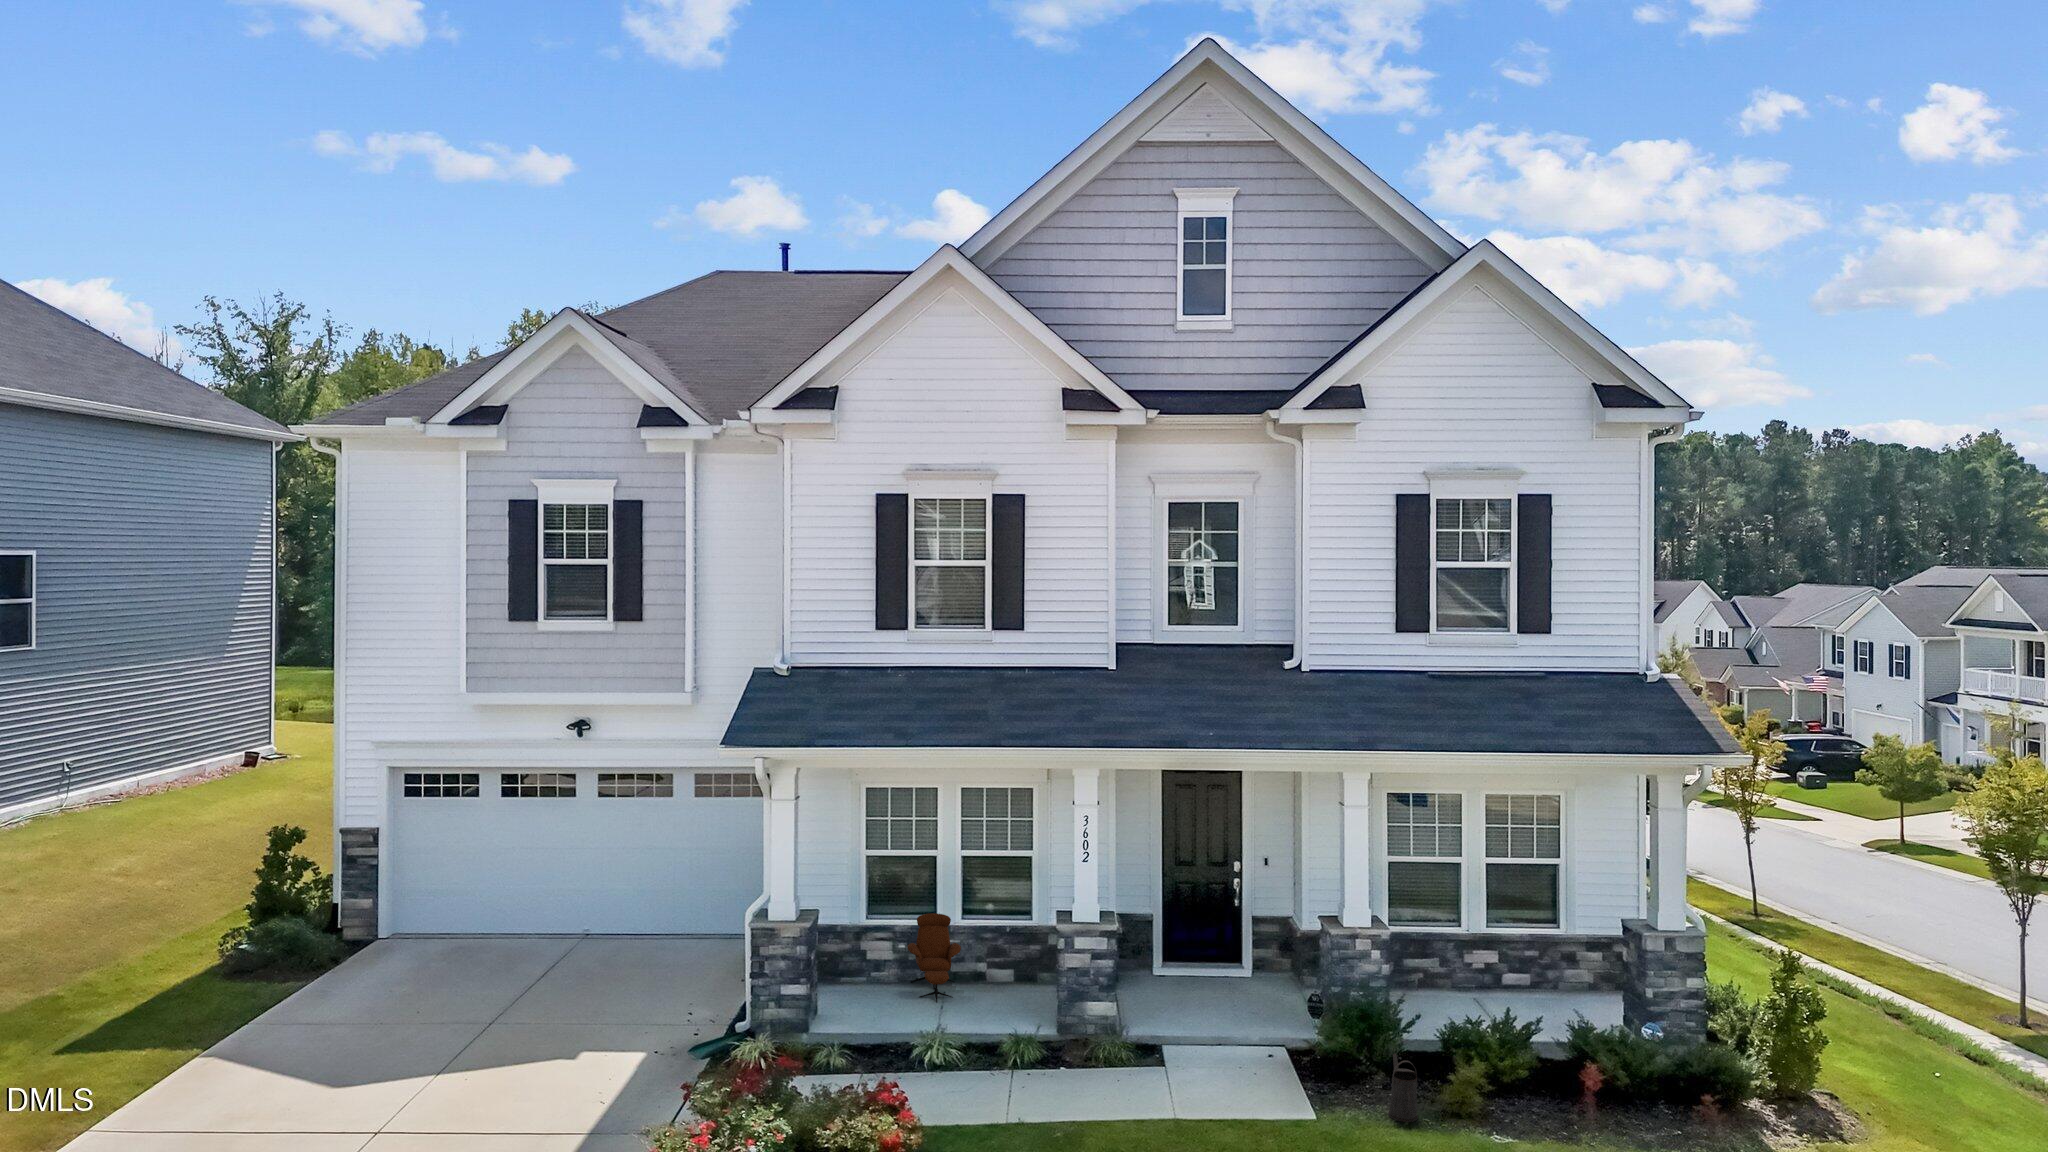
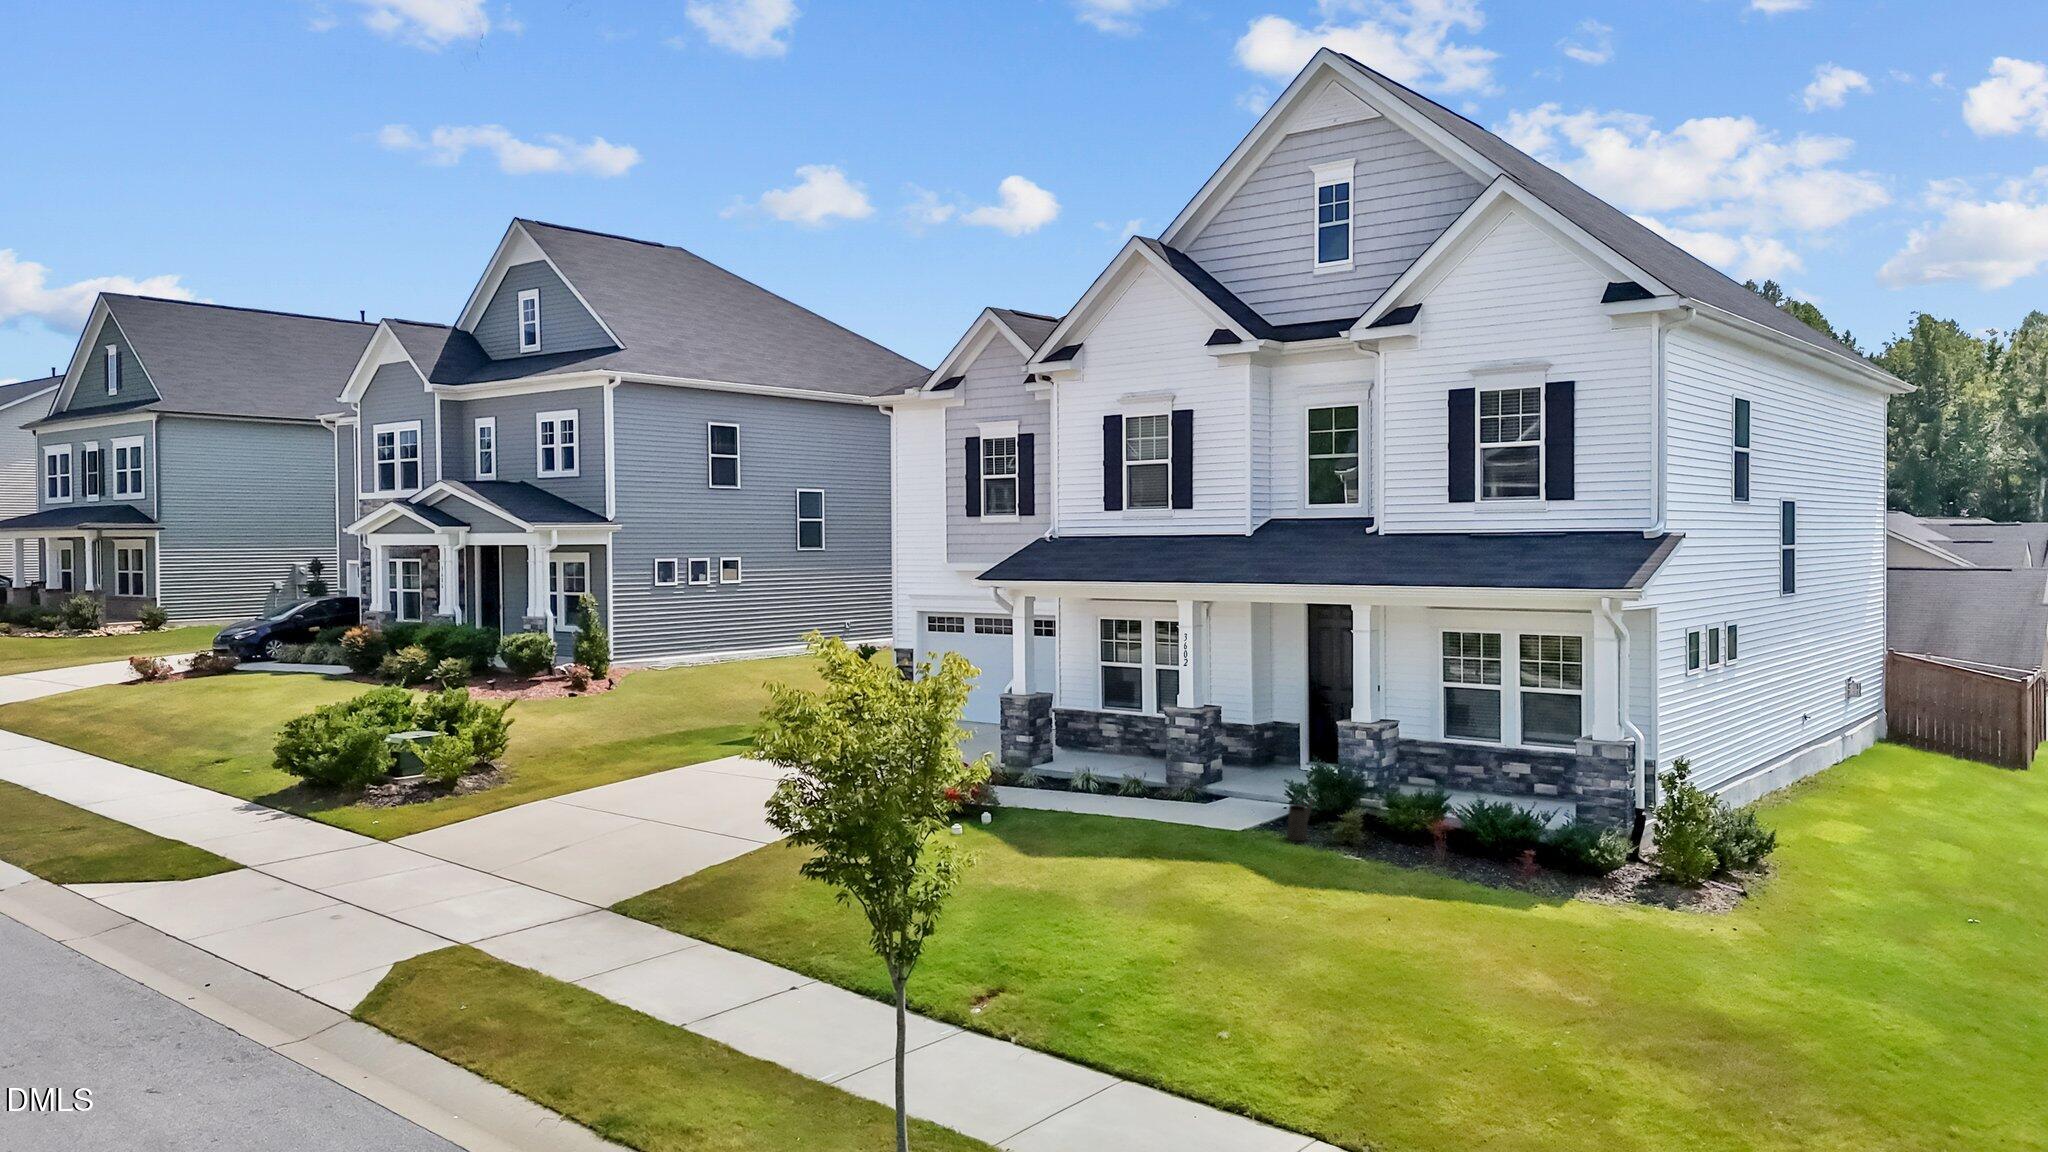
lounge chair: present [907,913,961,1002] -> none [1105,707,1148,761]

